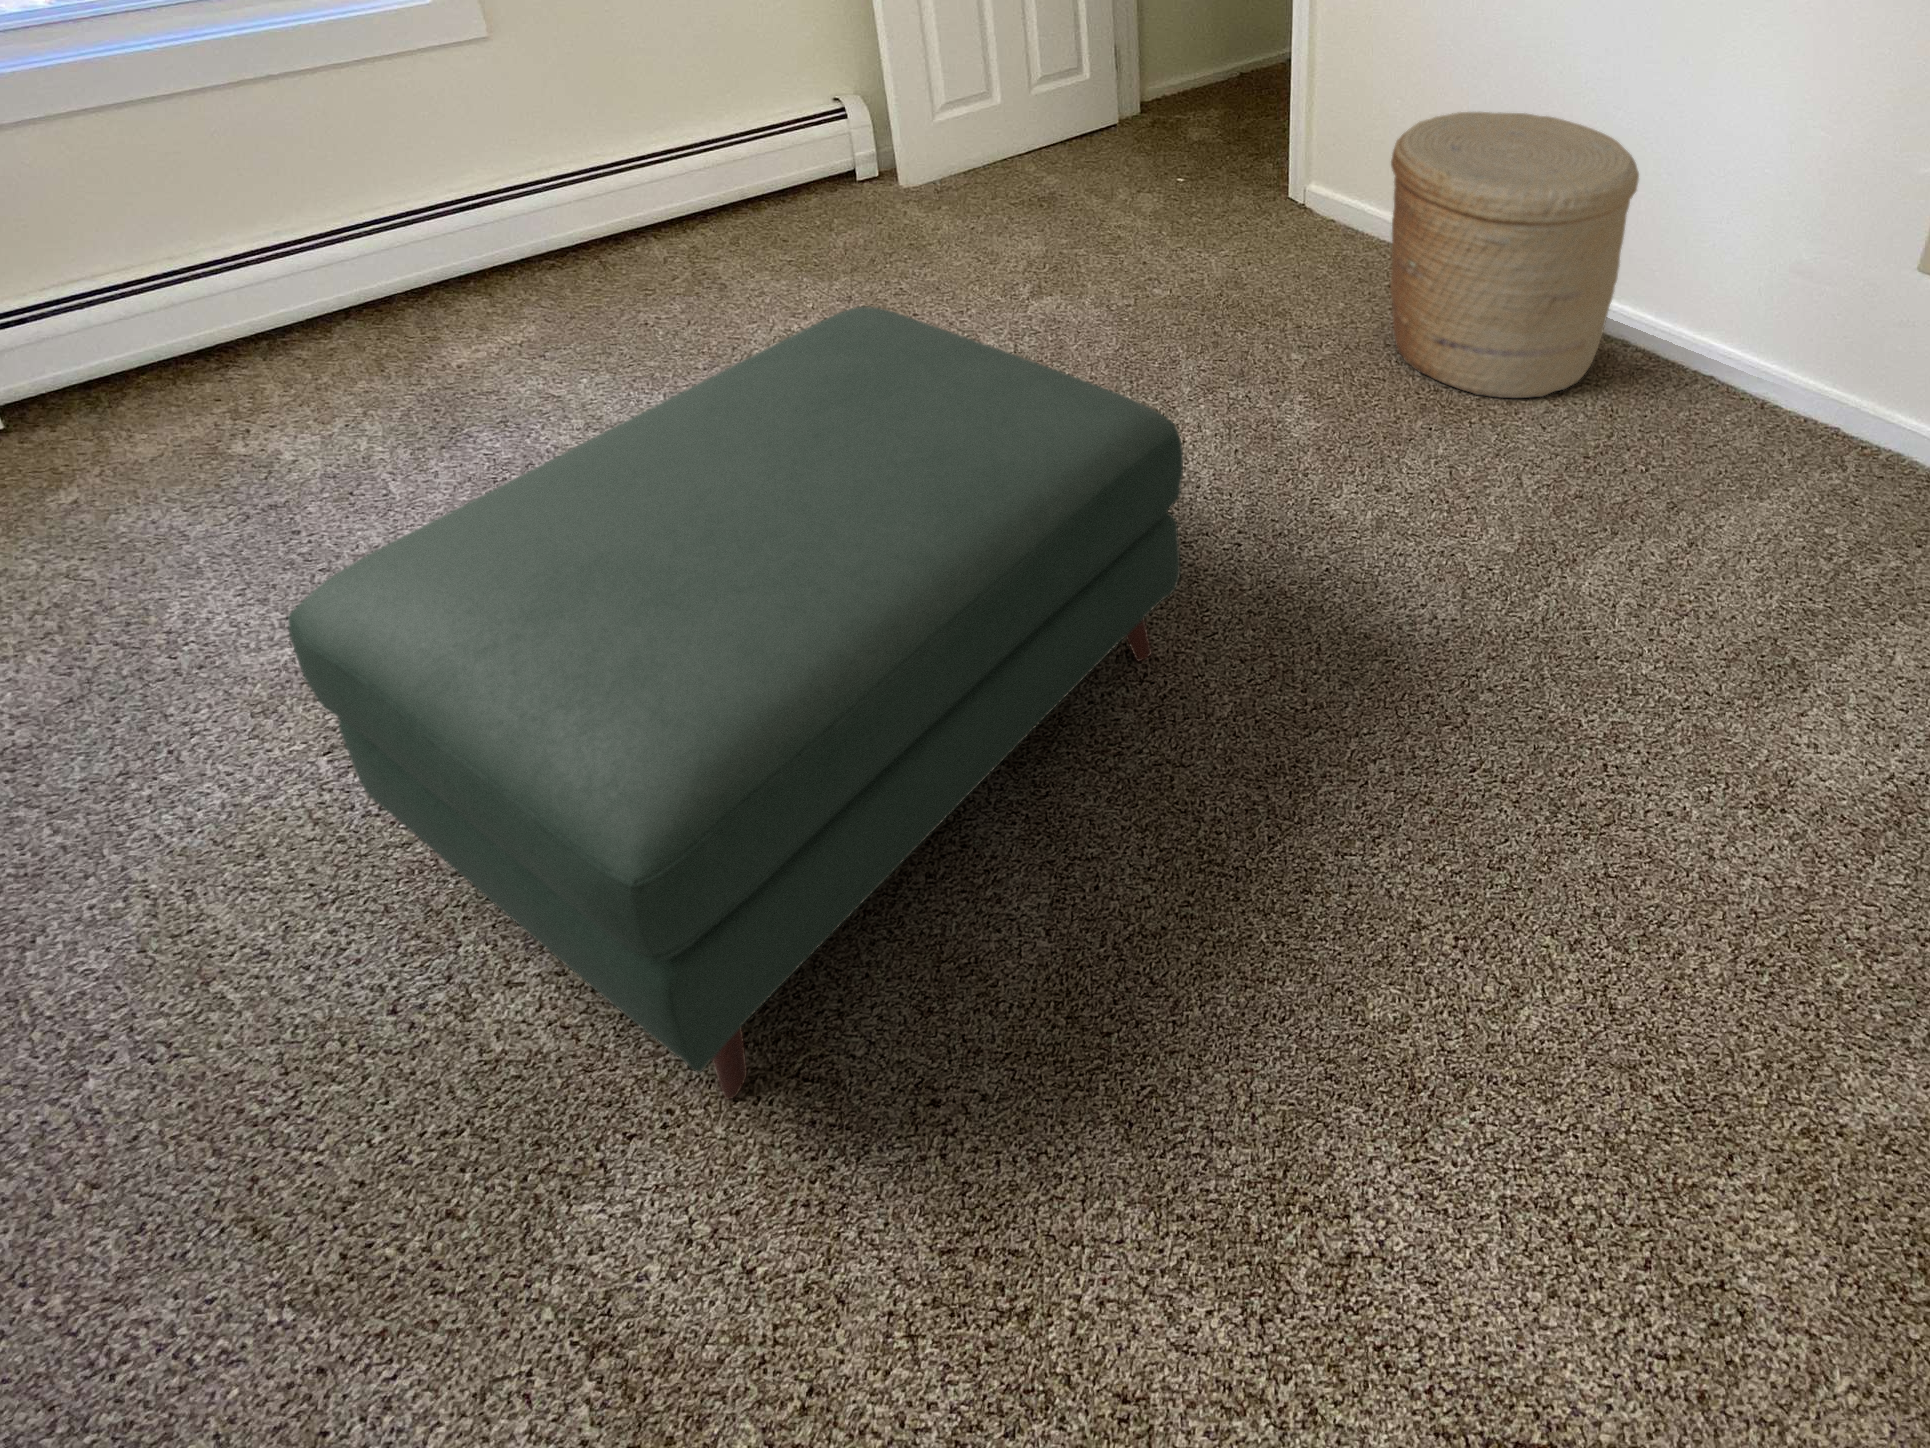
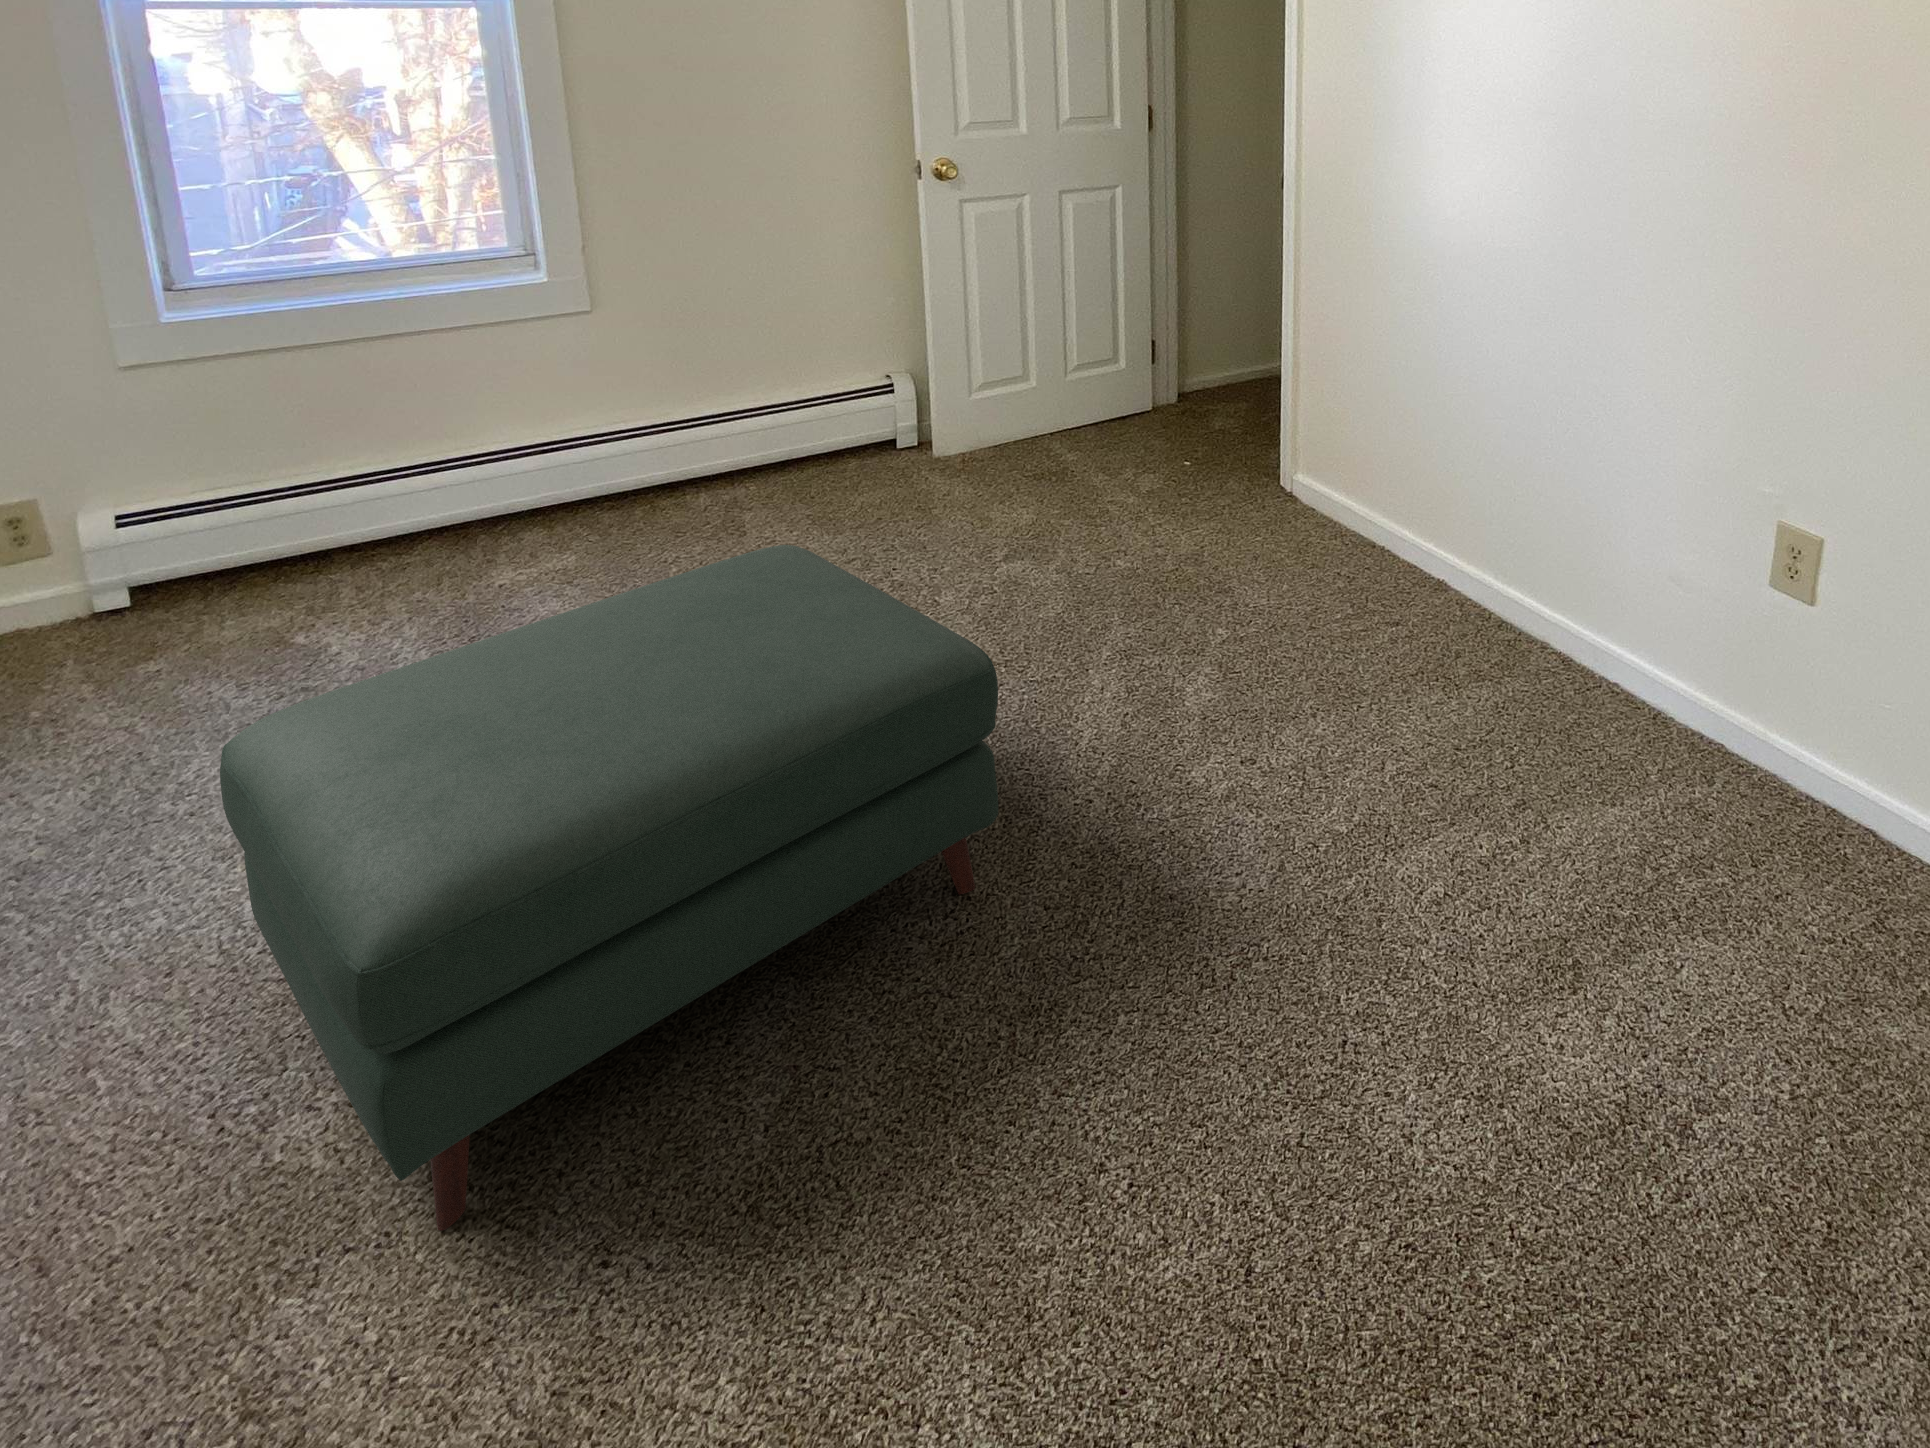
woven basket: present [1390,112,1639,398] -> none [1312,417,1535,690]

